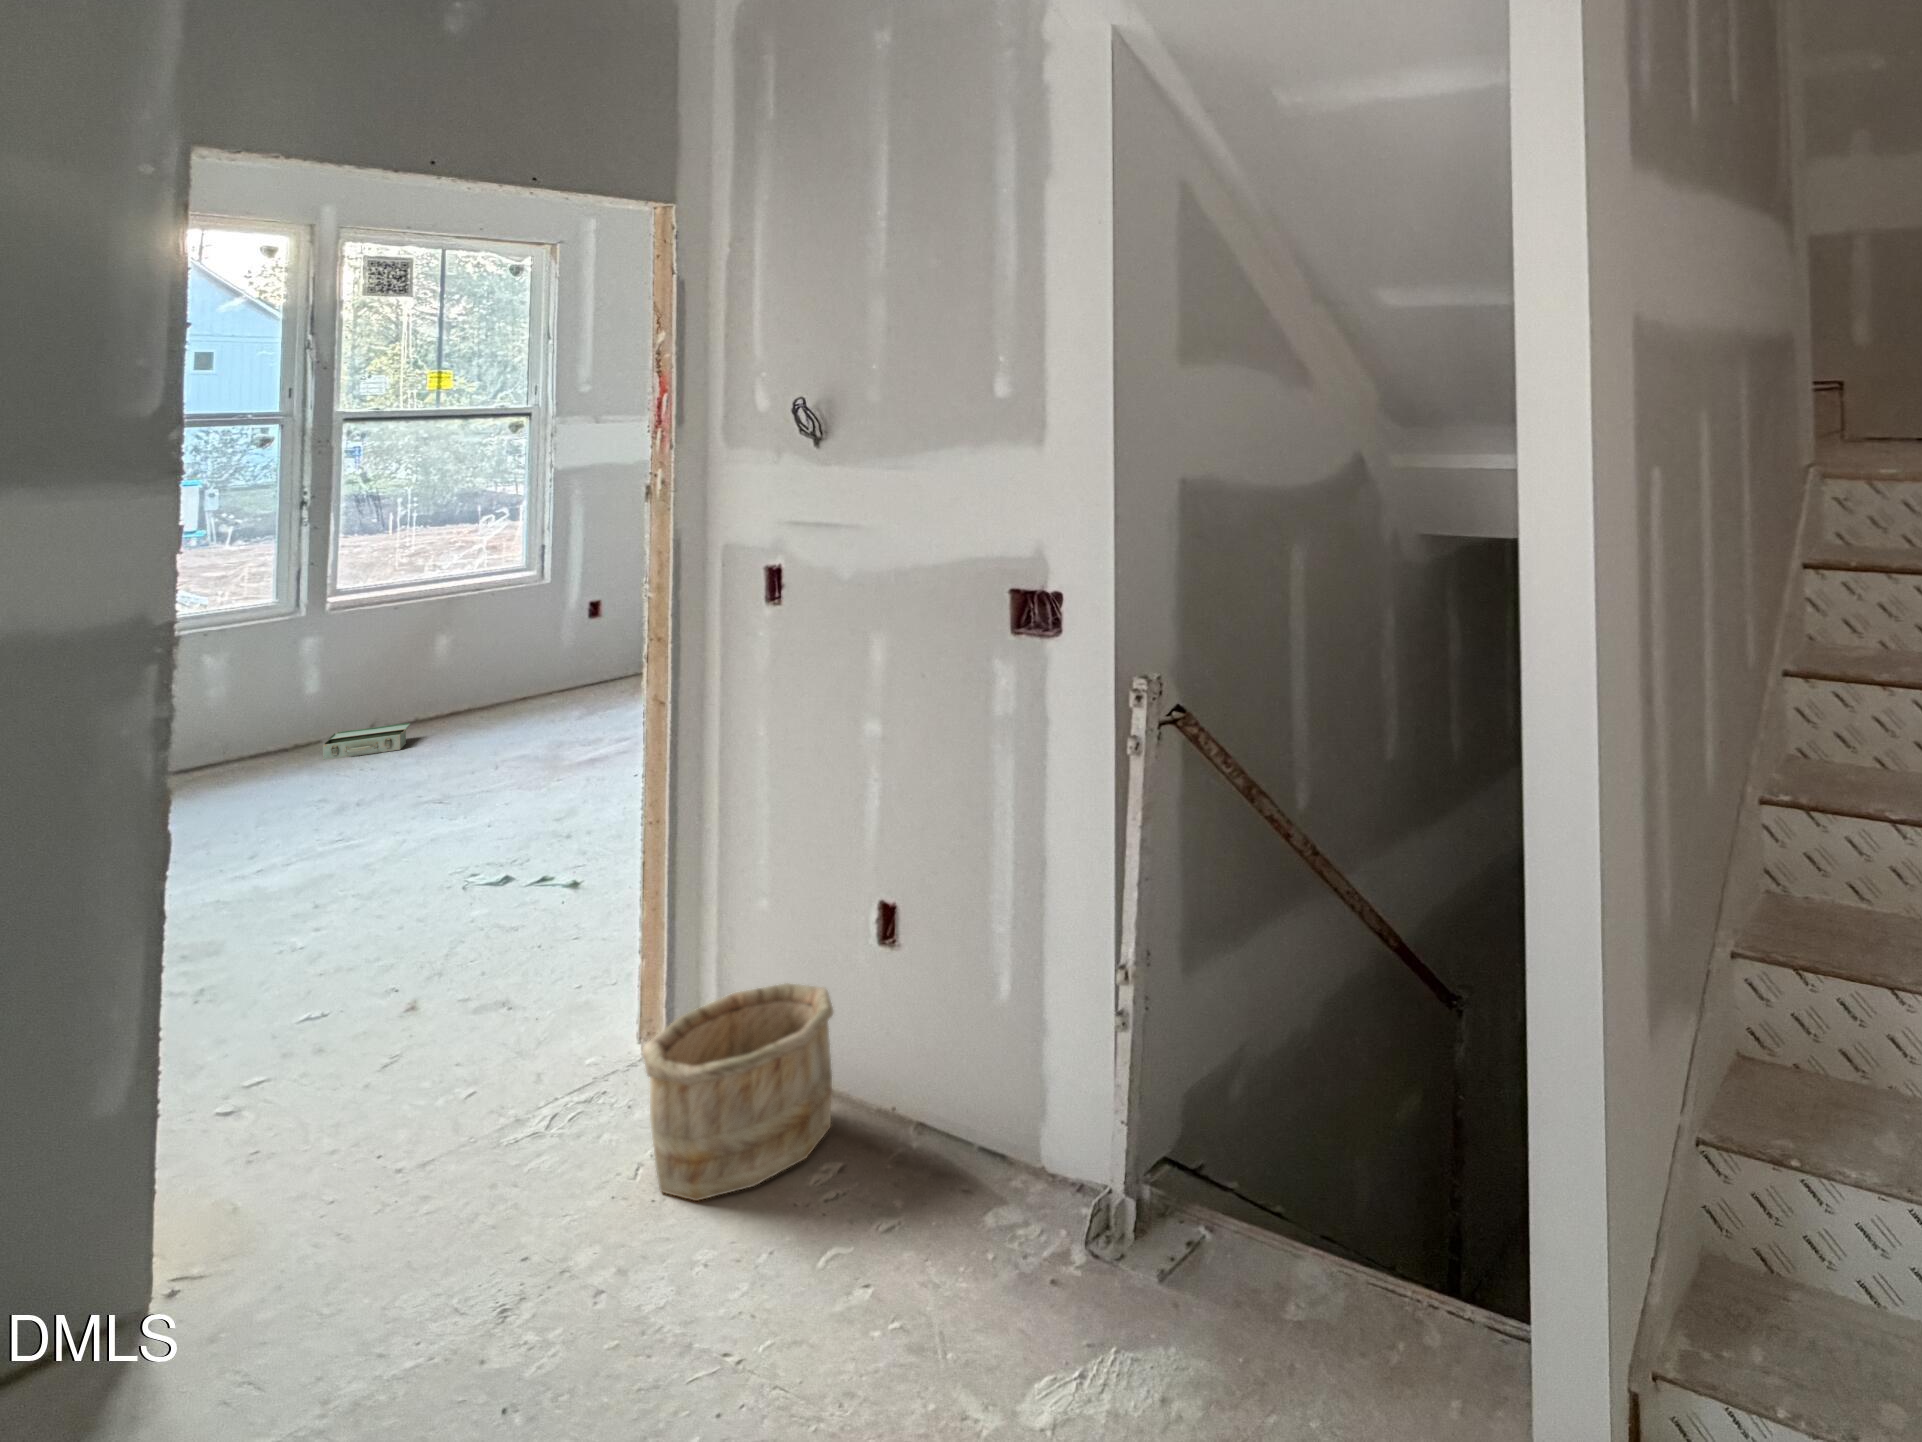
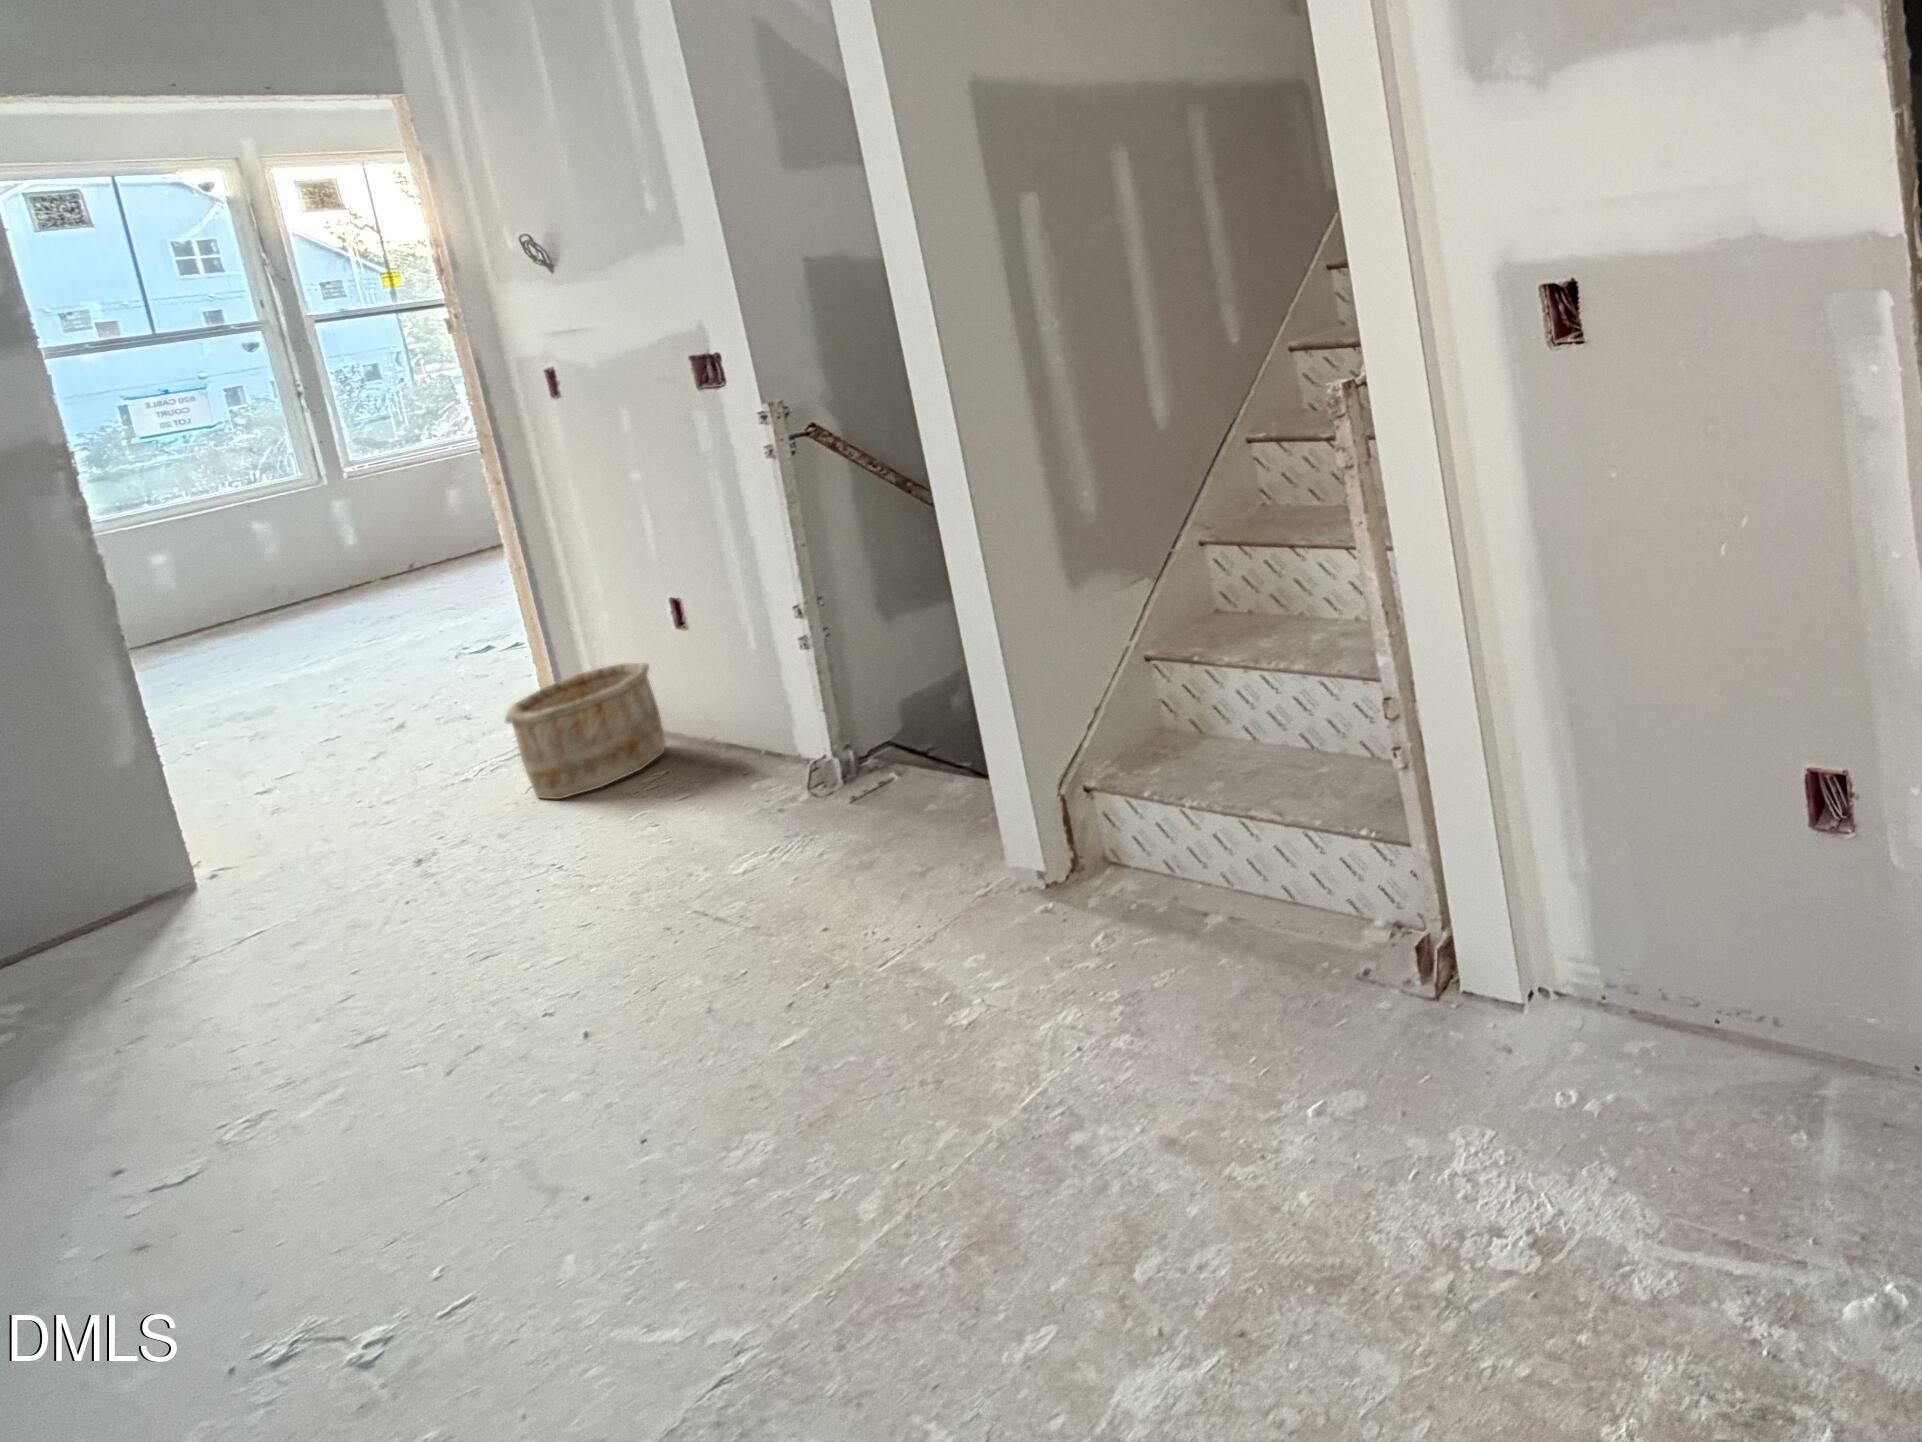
toolbox: present [323,723,411,760] -> none [368,560,440,594]

